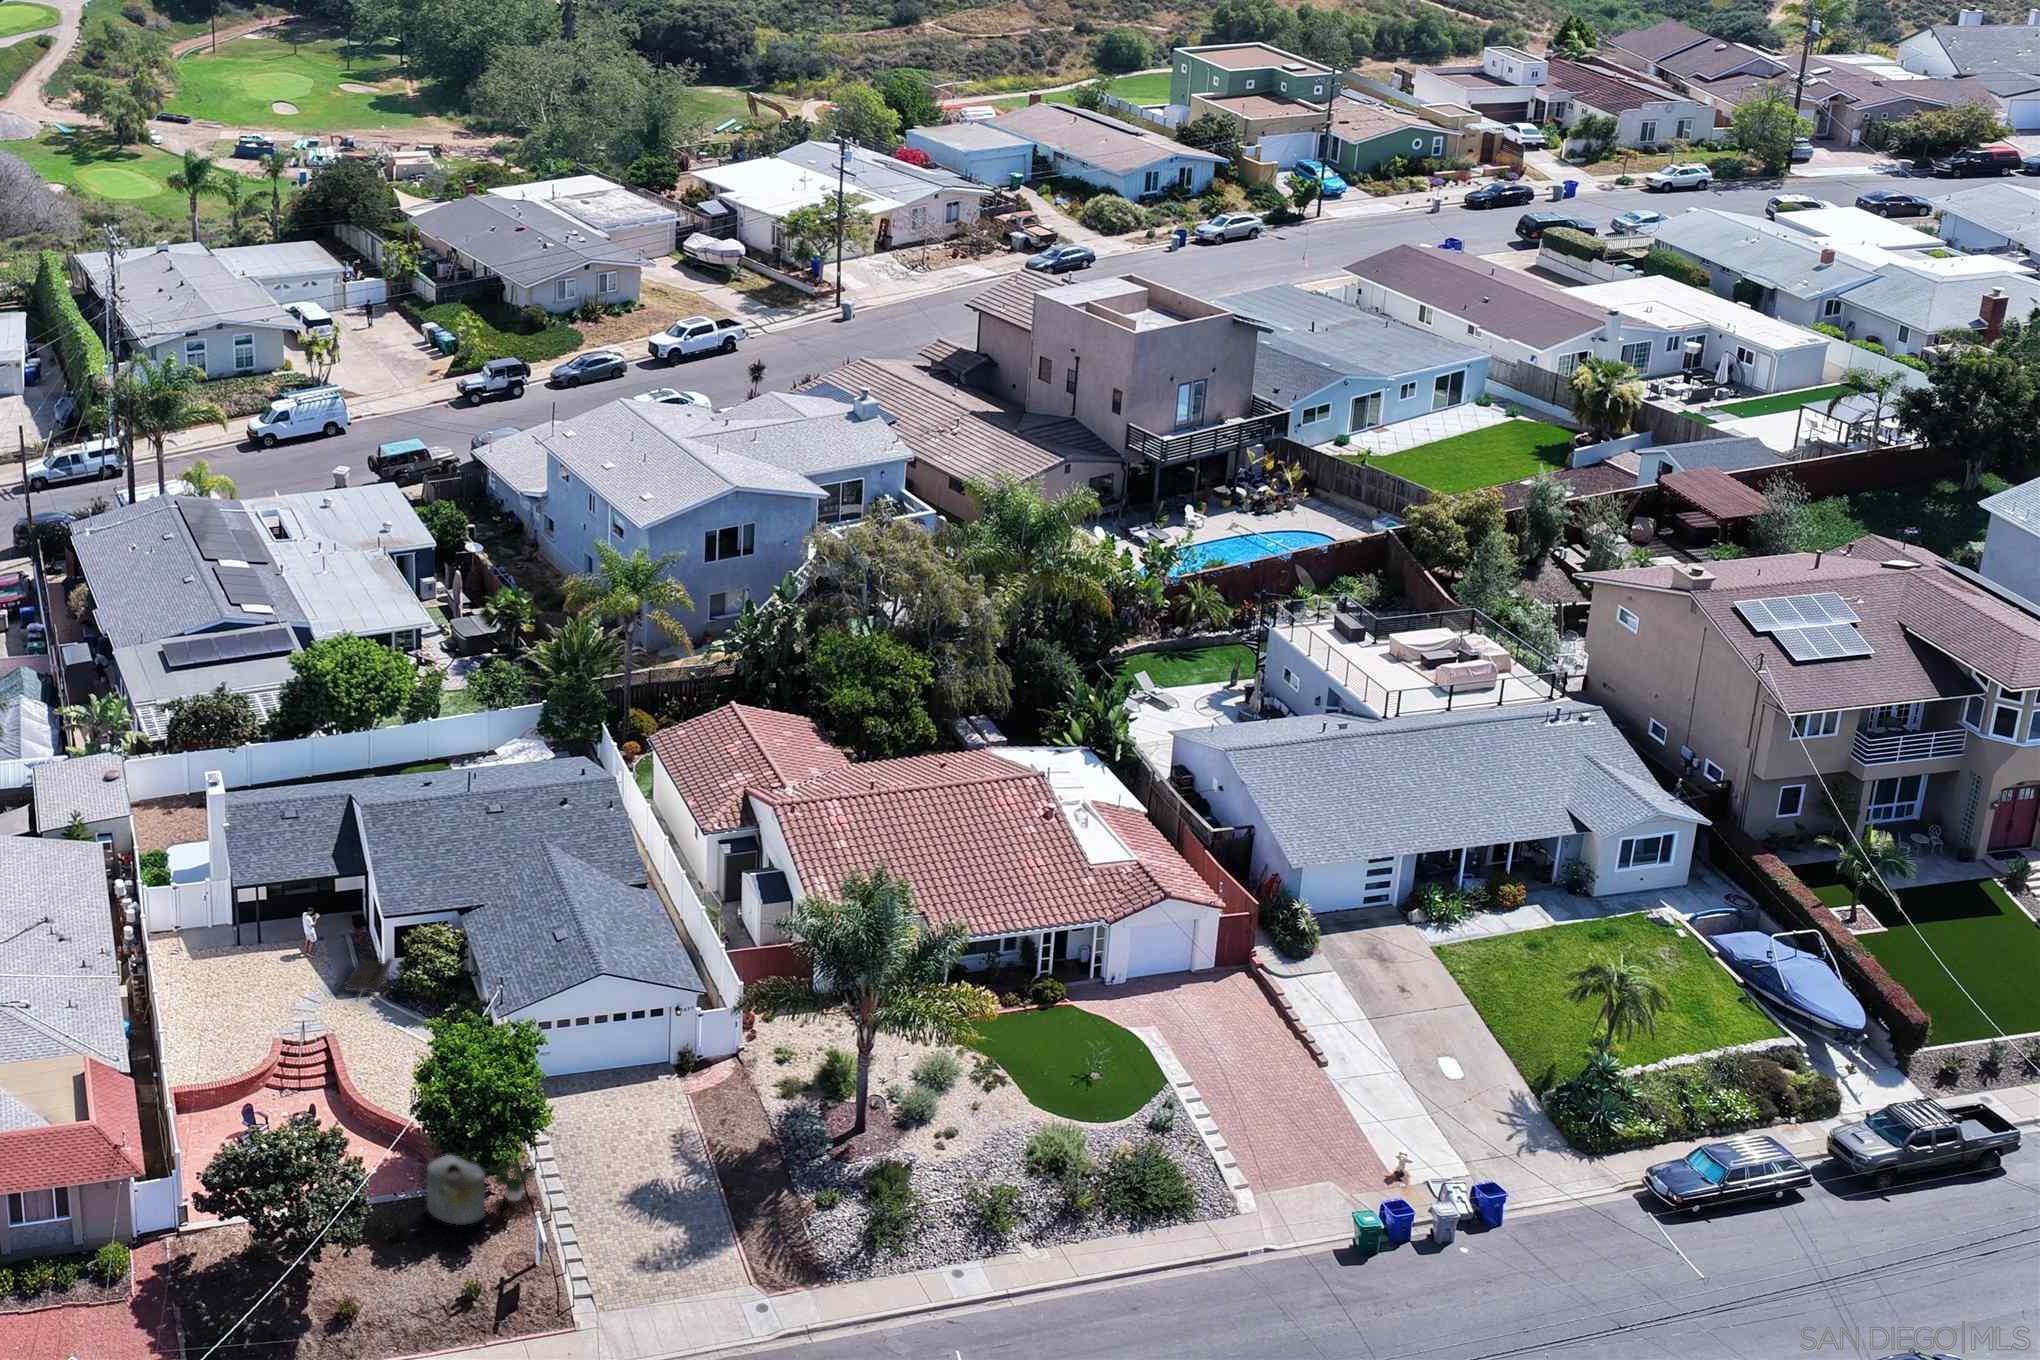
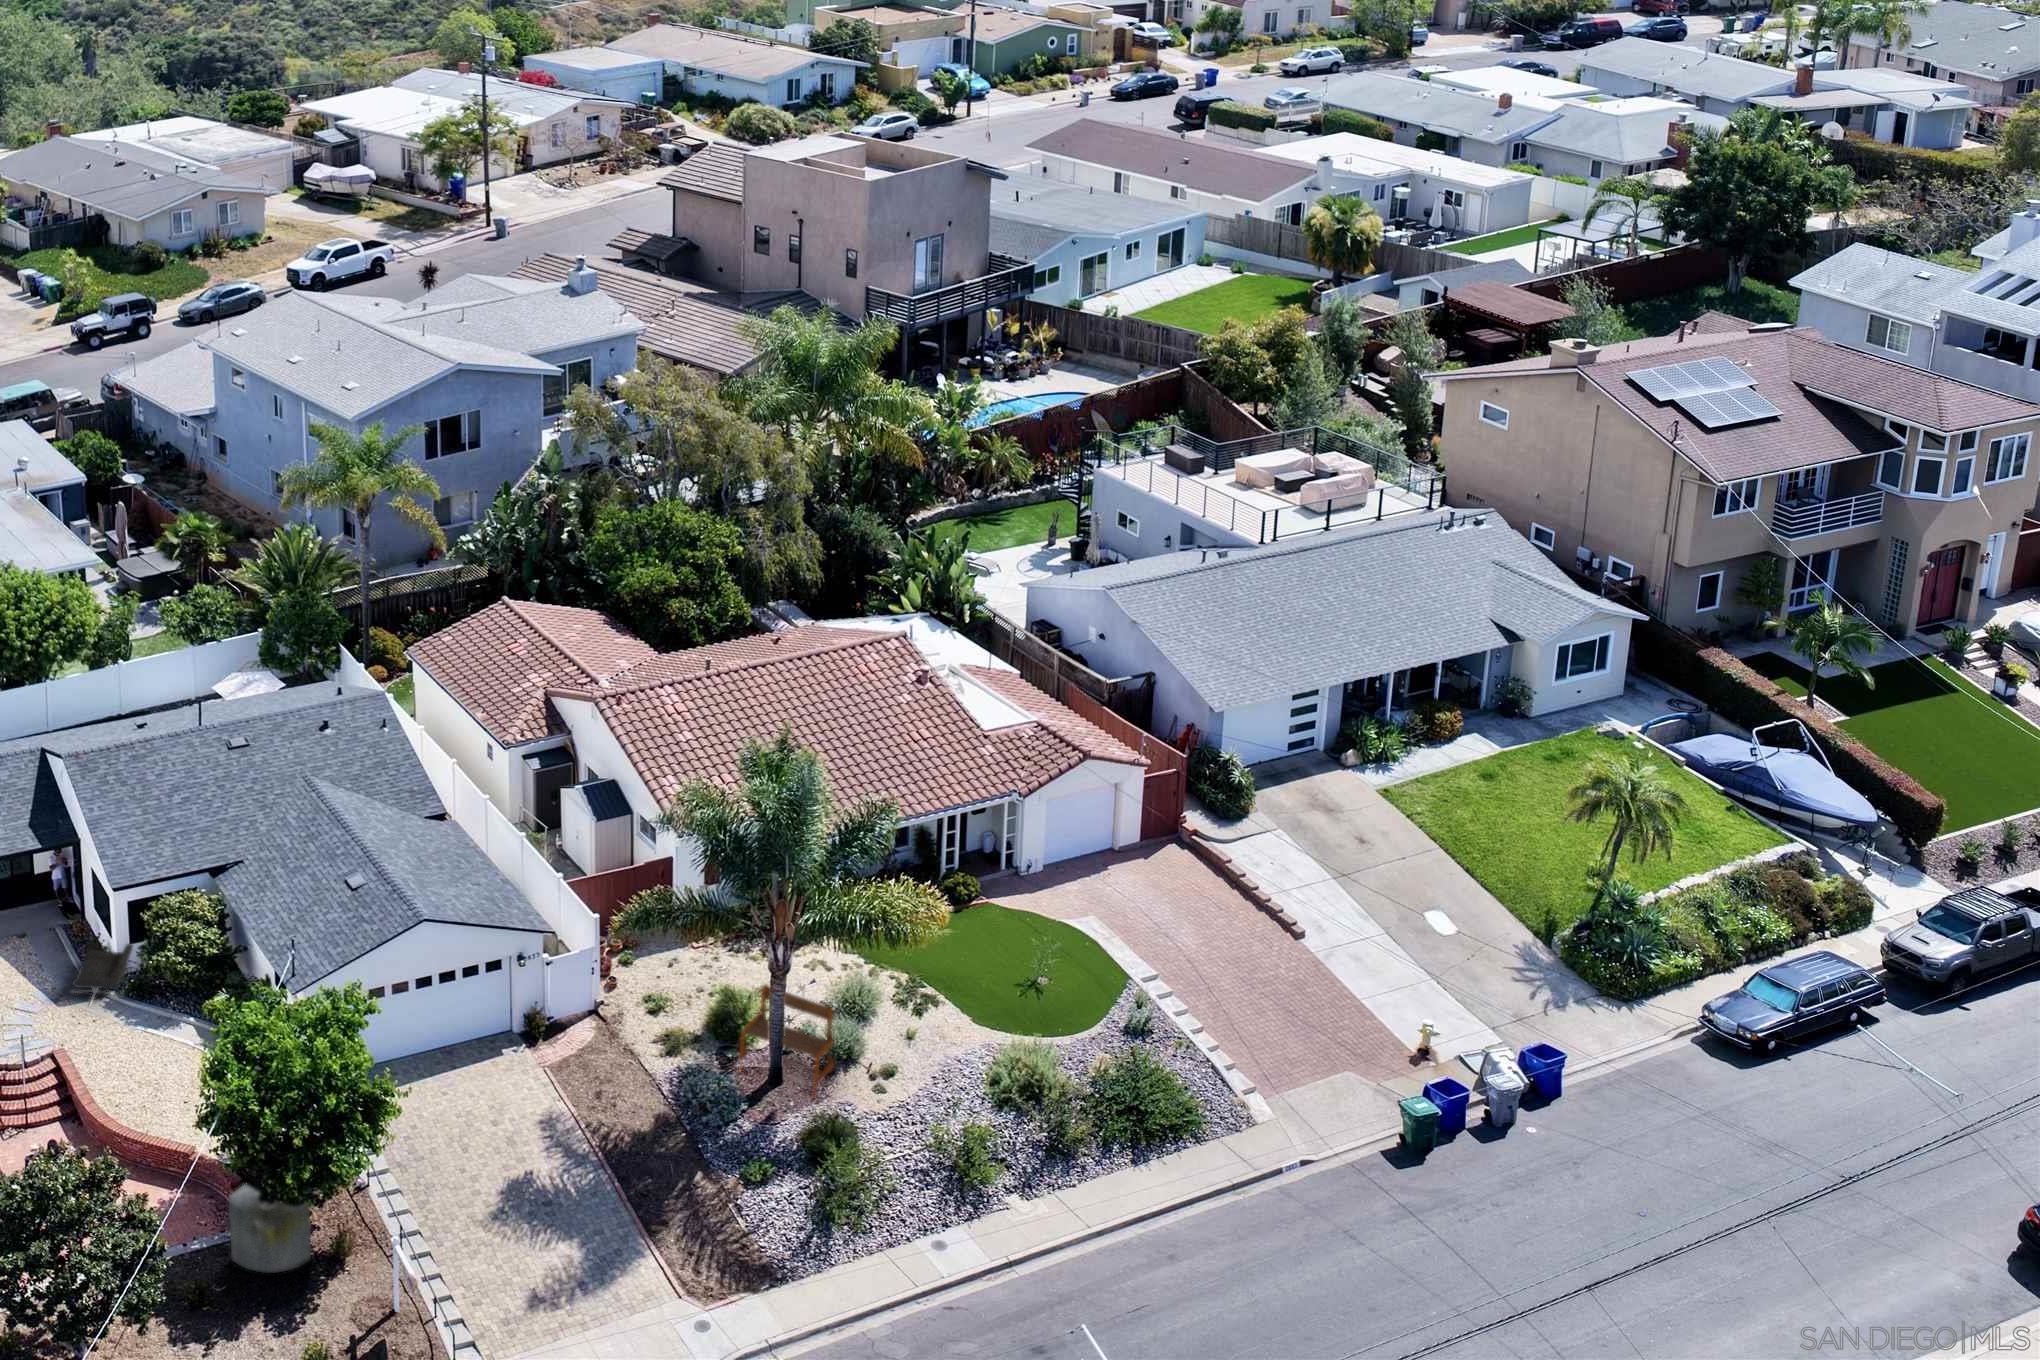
bench: none [835,1053,911,1148] -> present [738,985,834,1098]
potted plant: present [494,1162,534,1201] -> none [316,1176,372,1232]

